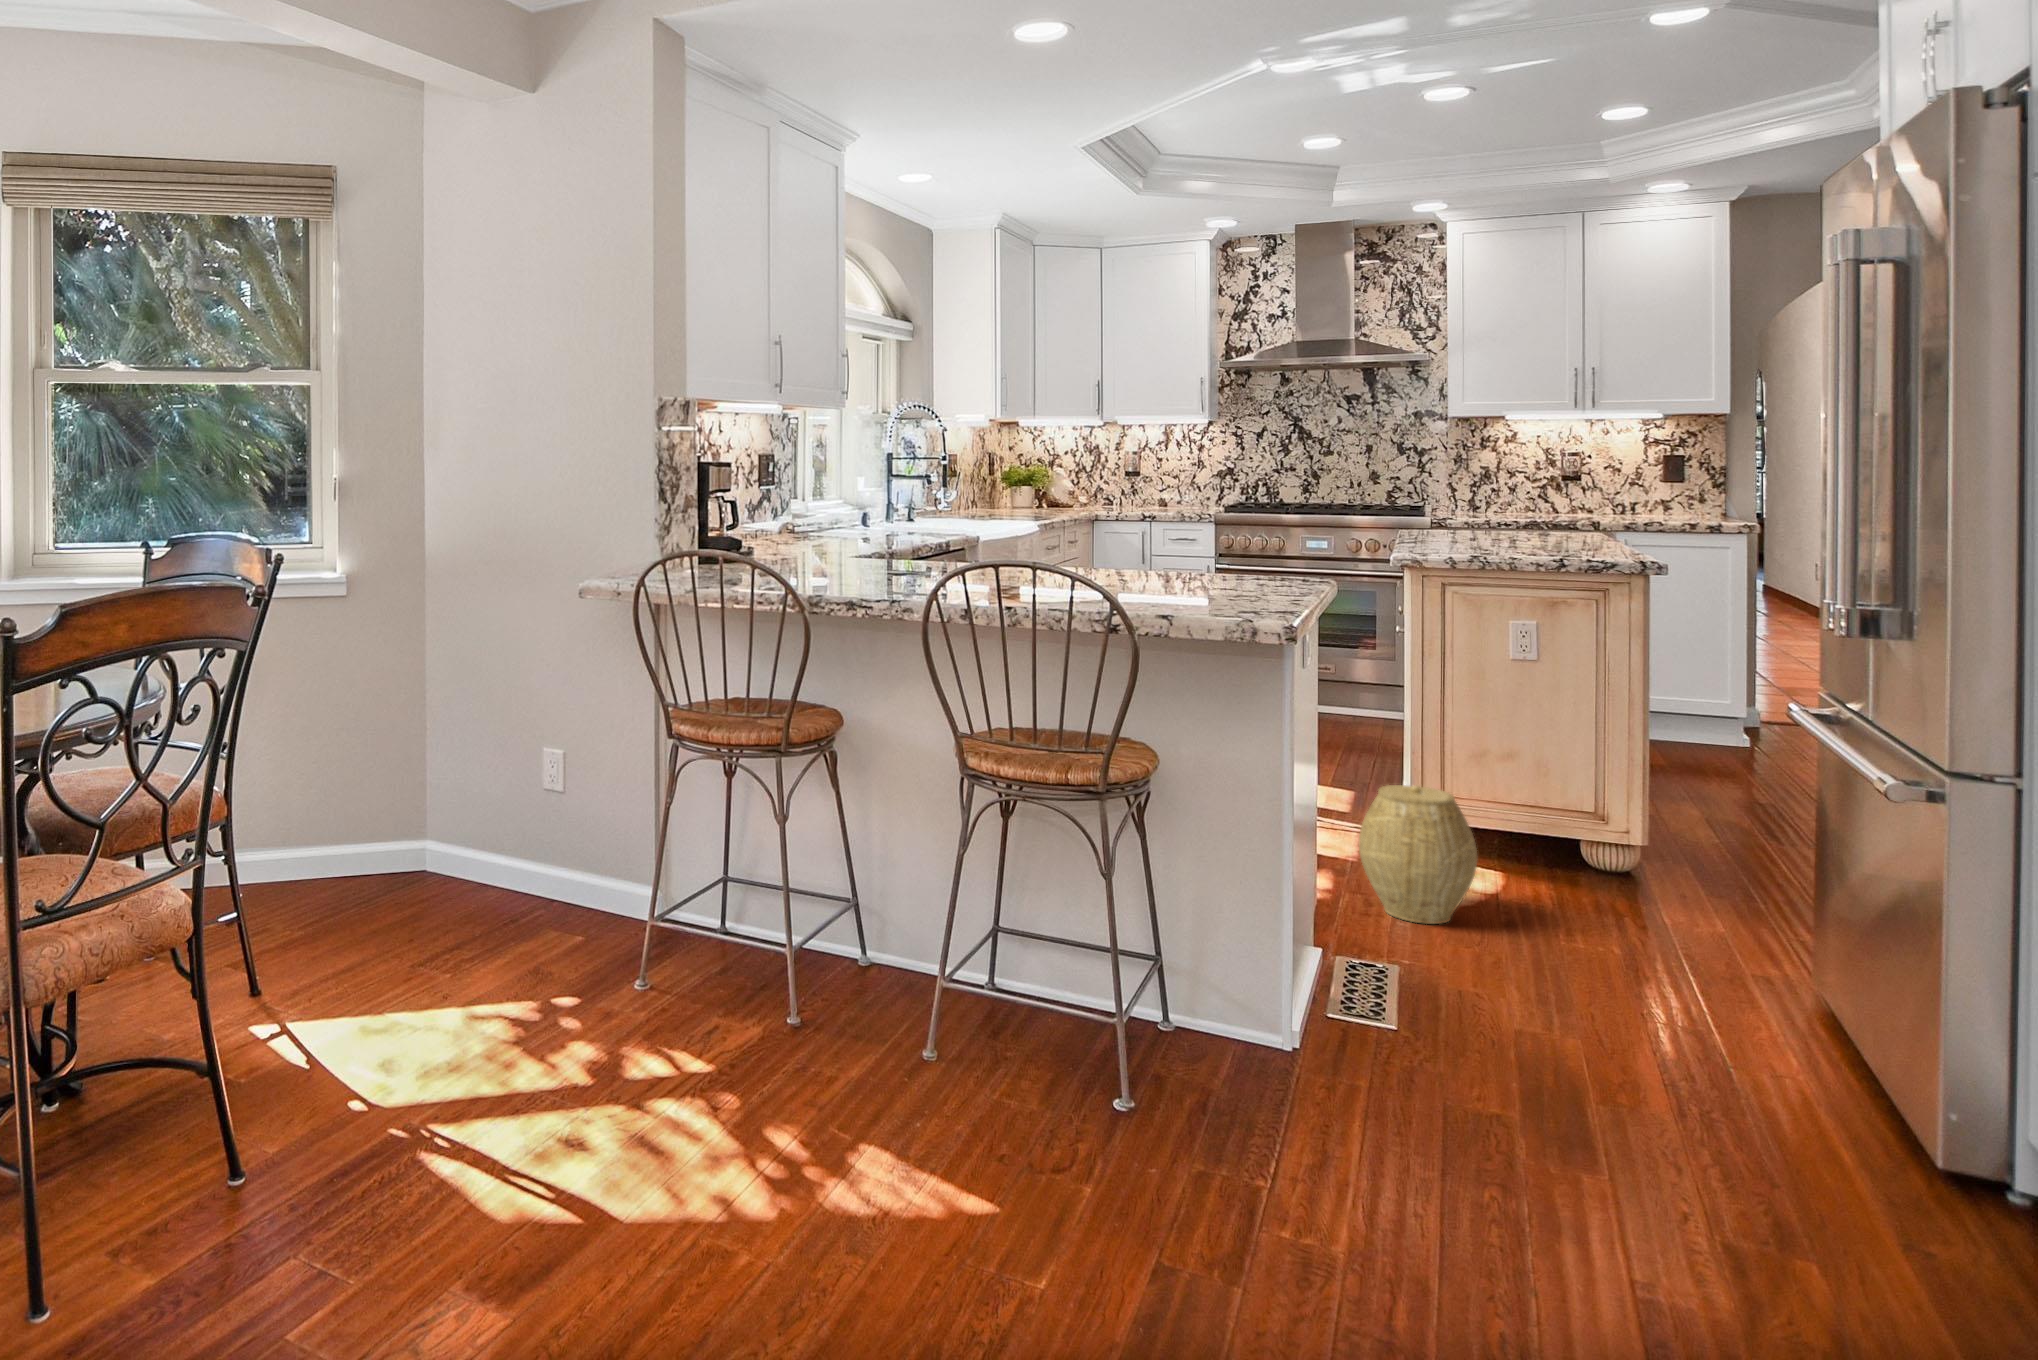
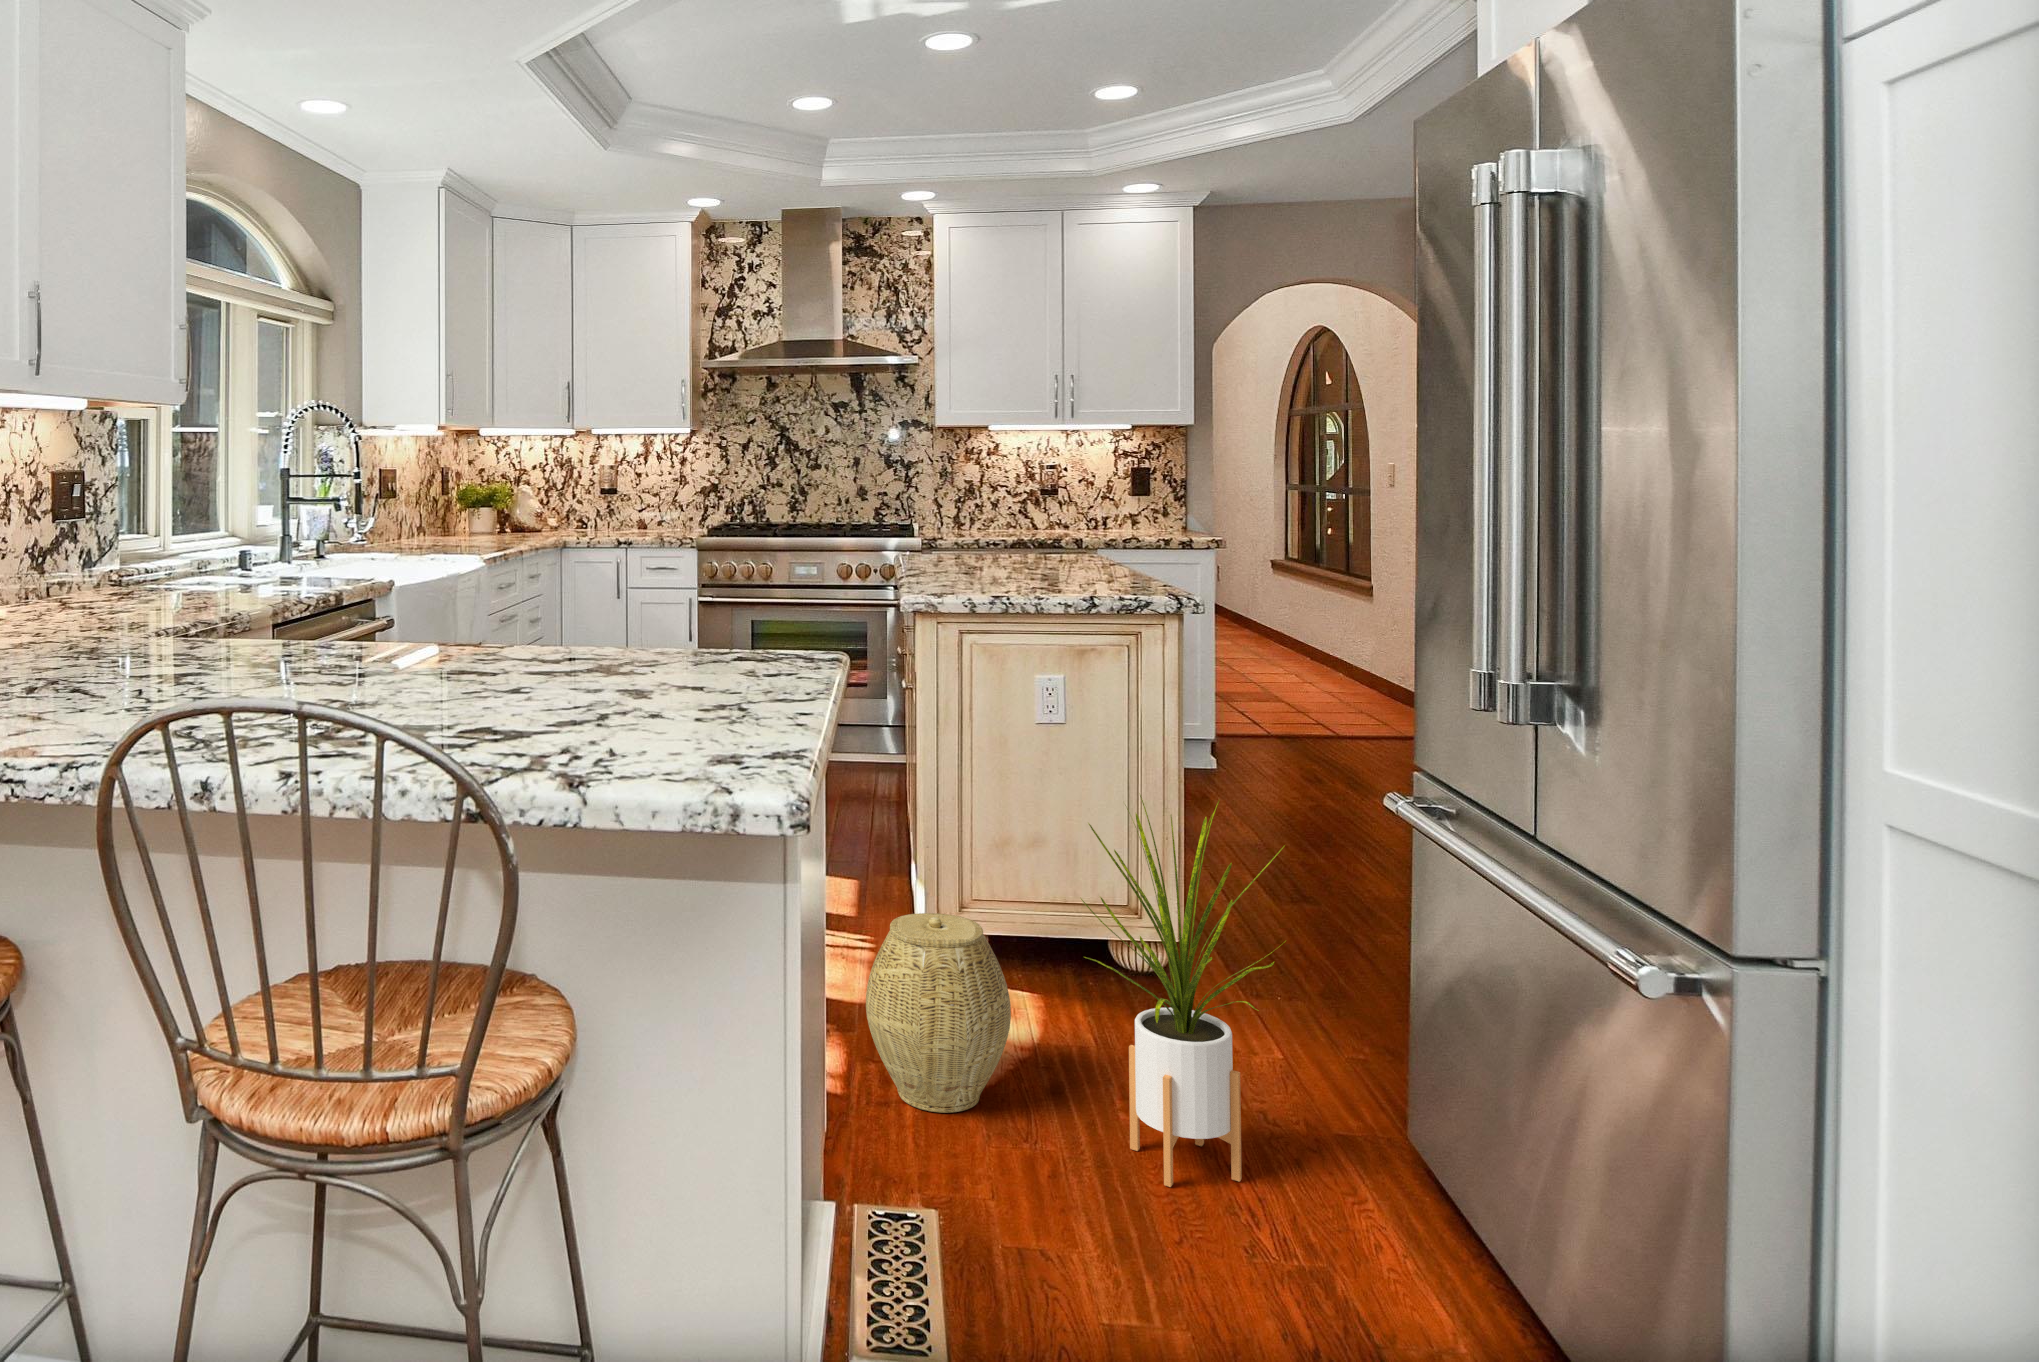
house plant: none [1527,698,1703,983] -> present [1081,795,1284,1187]

